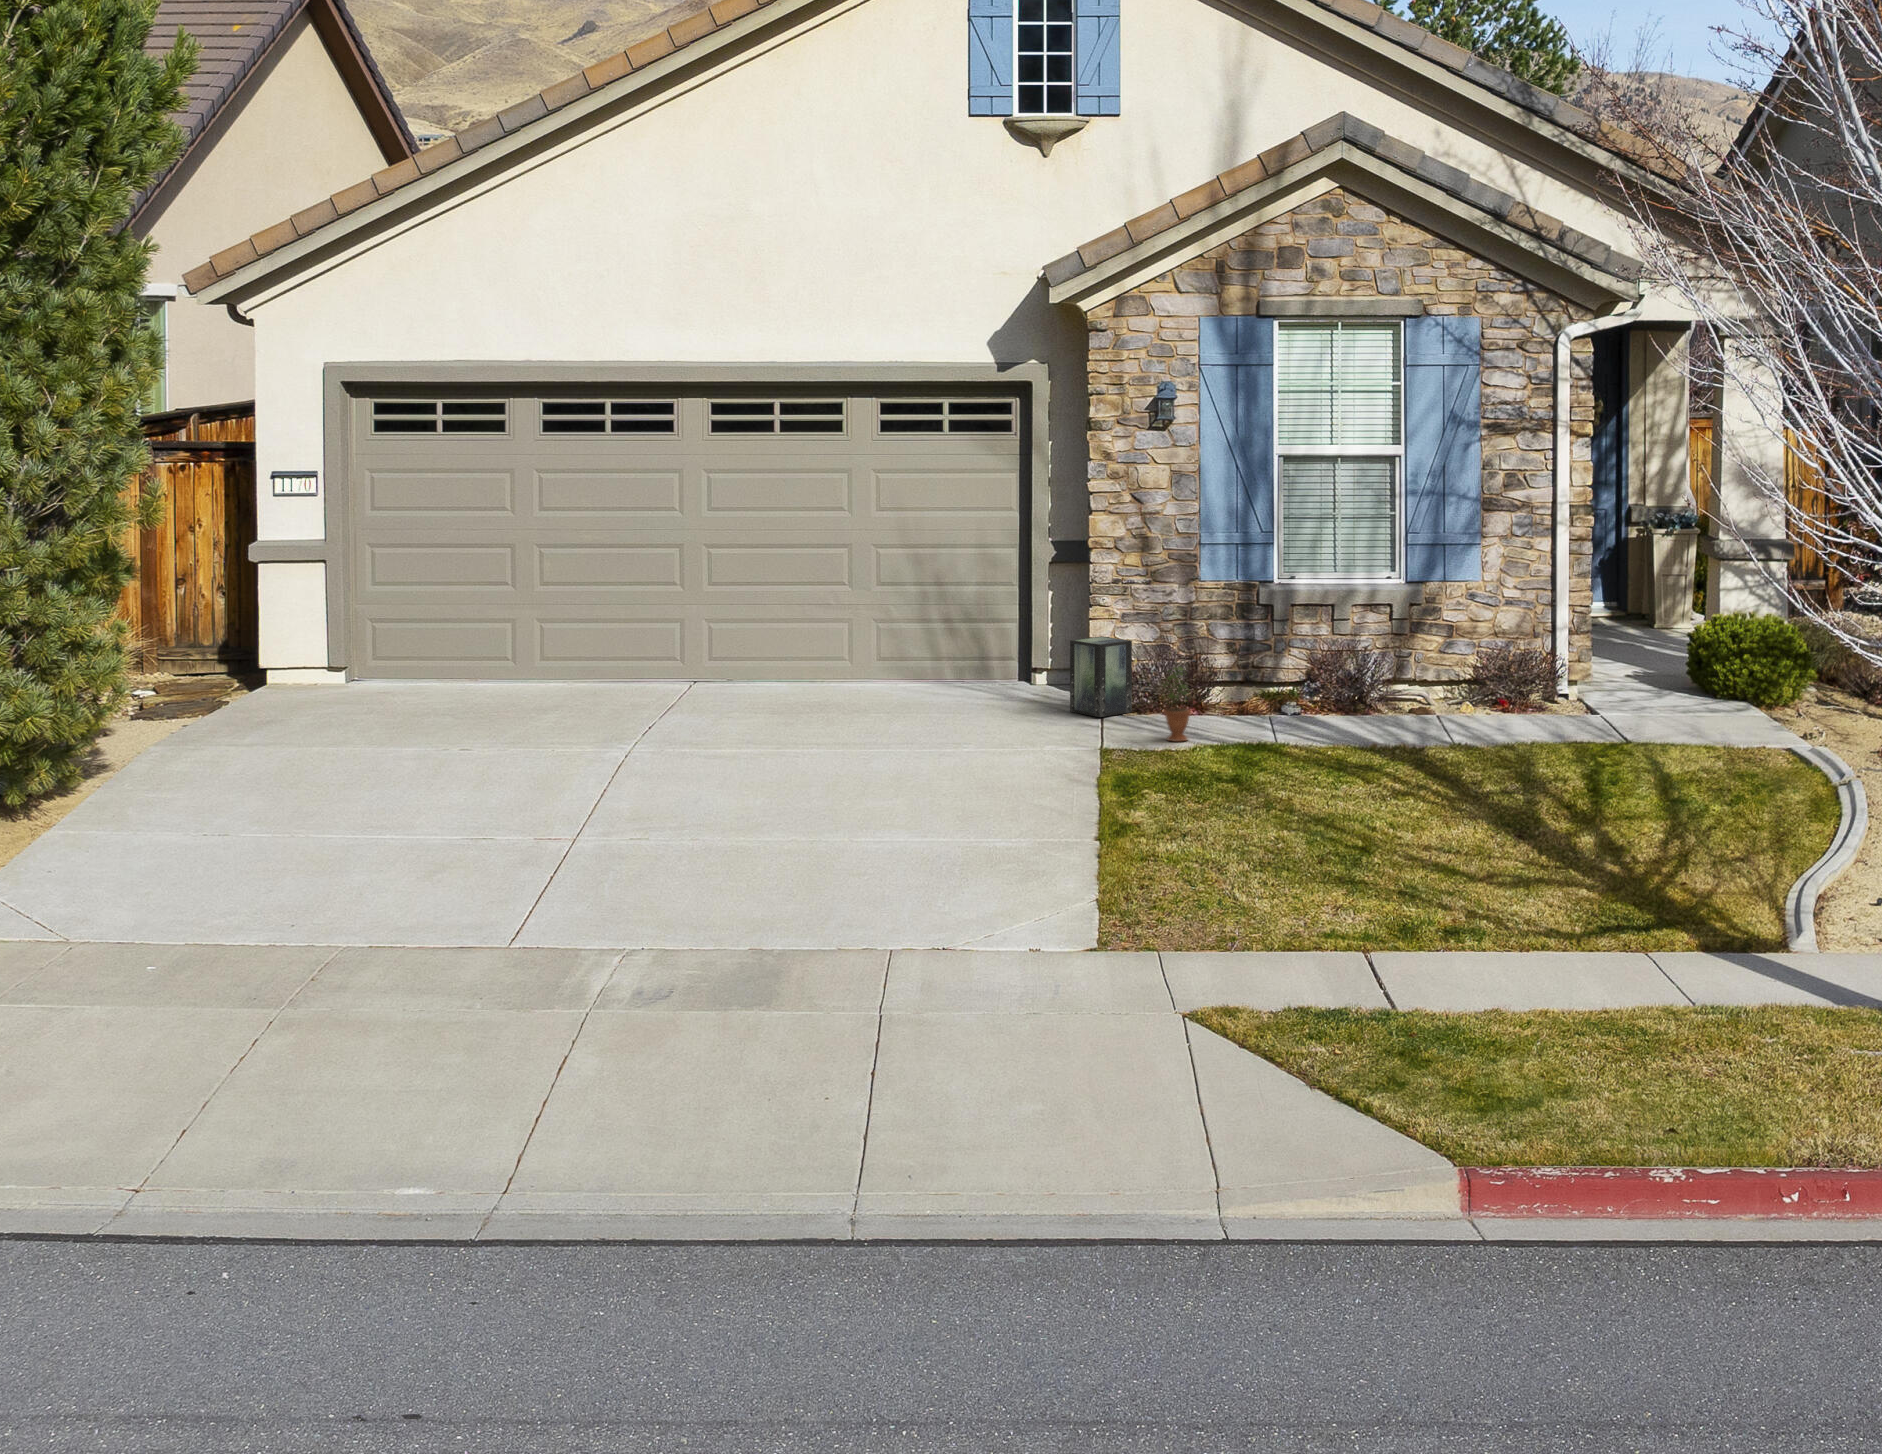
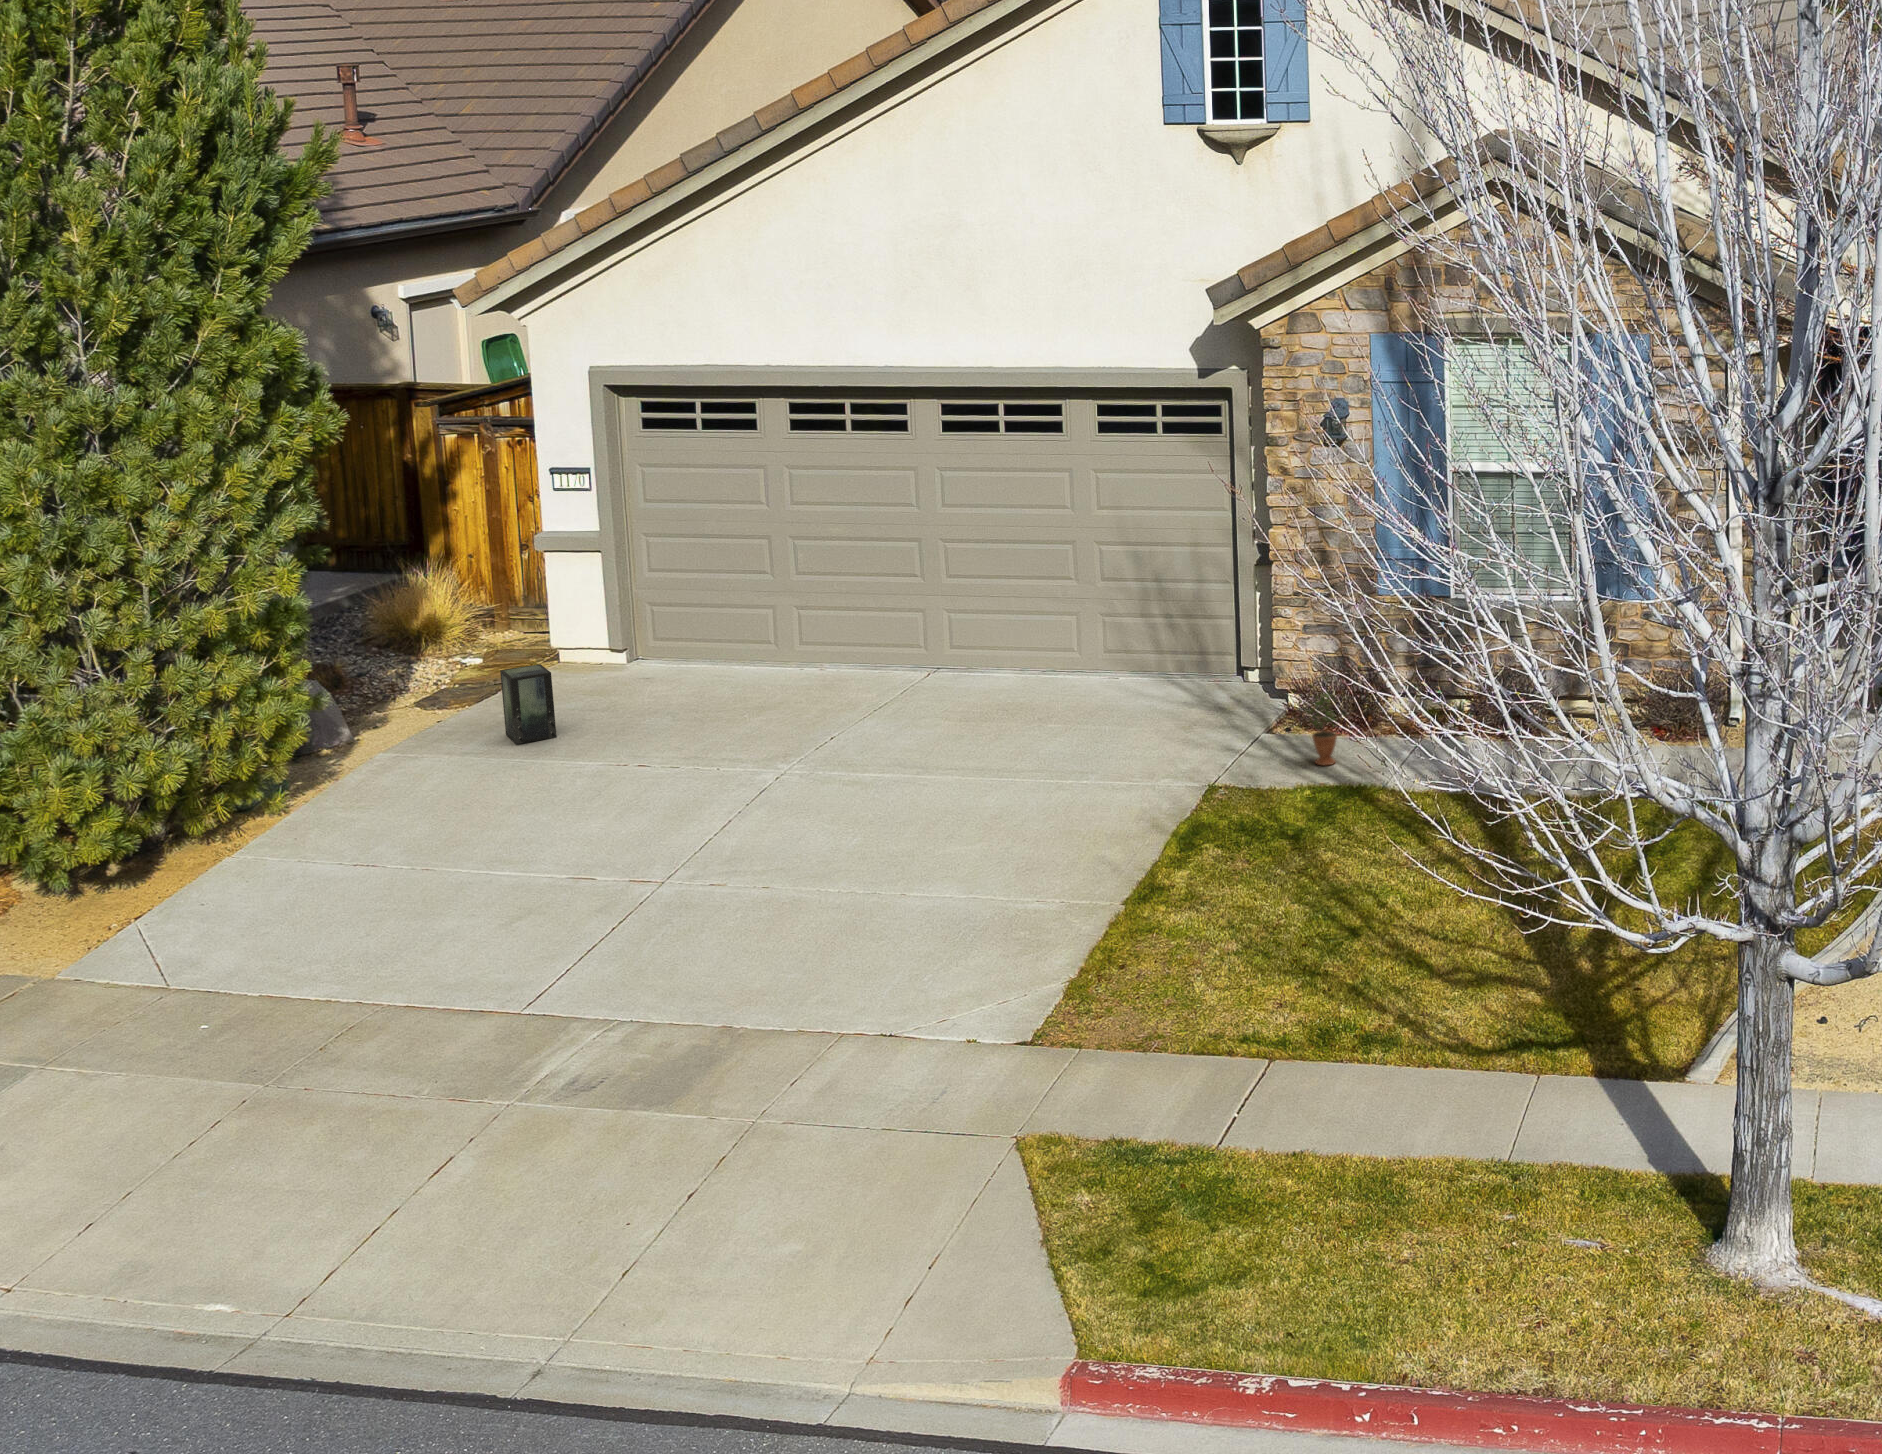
storage box: present [1070,636,1132,717] -> present [500,664,557,744]

